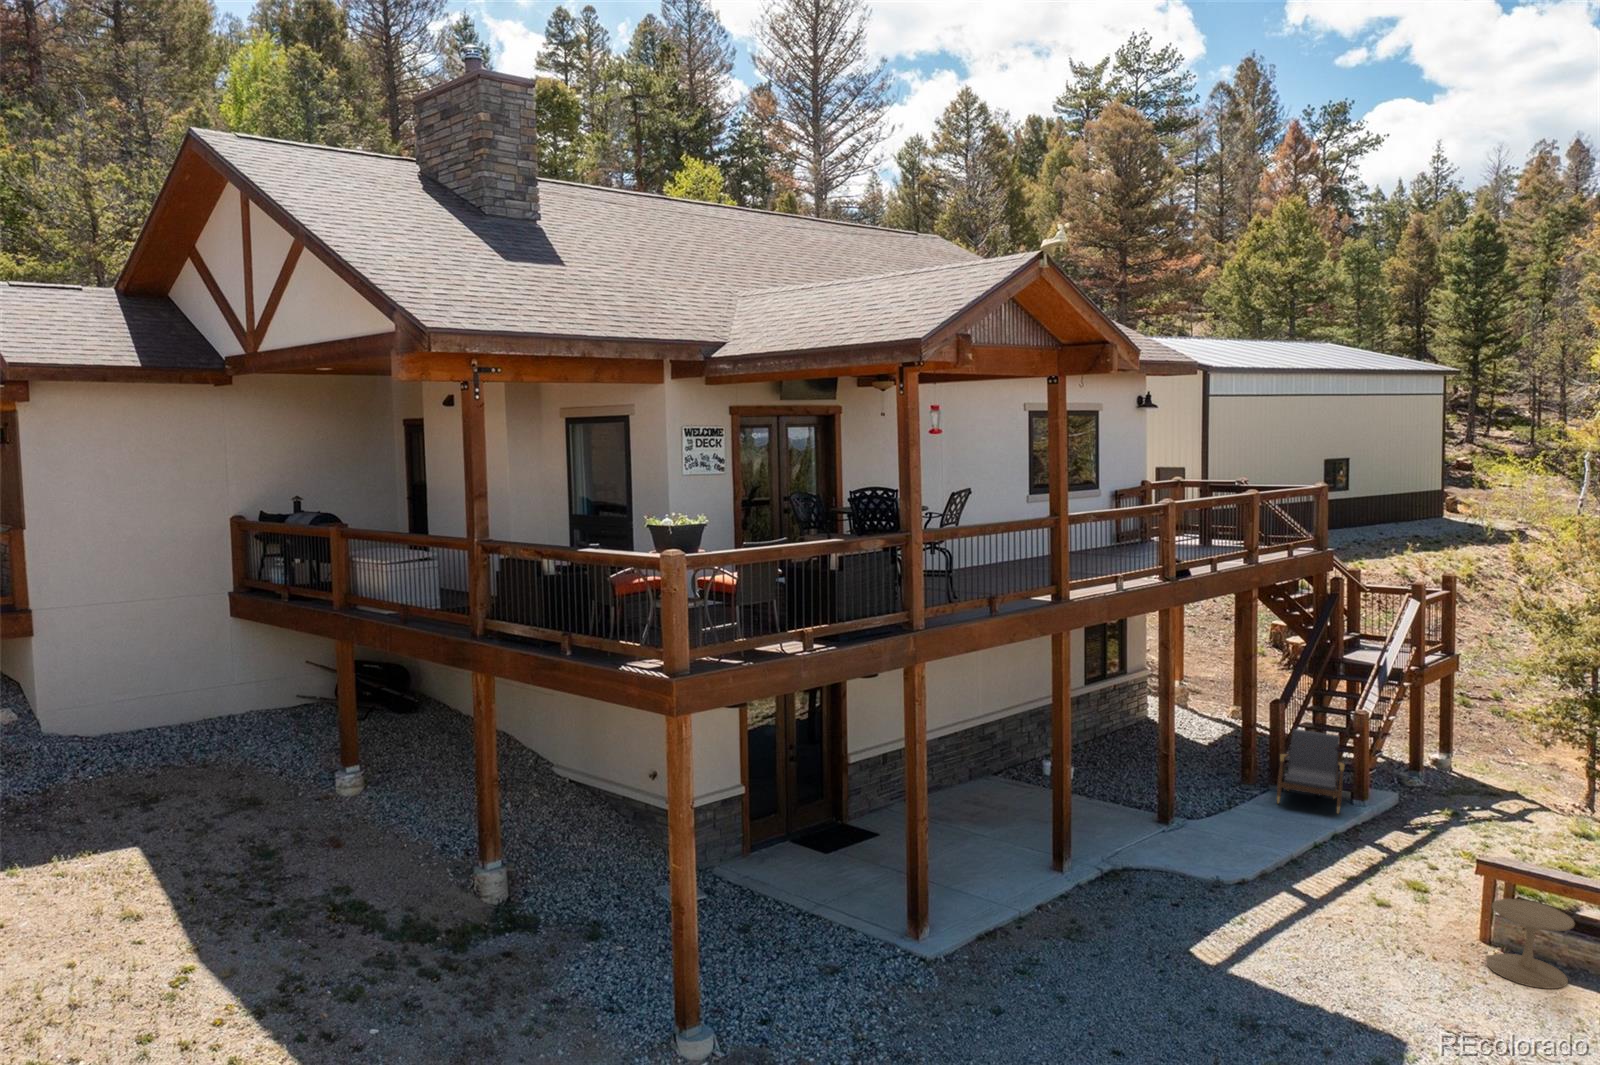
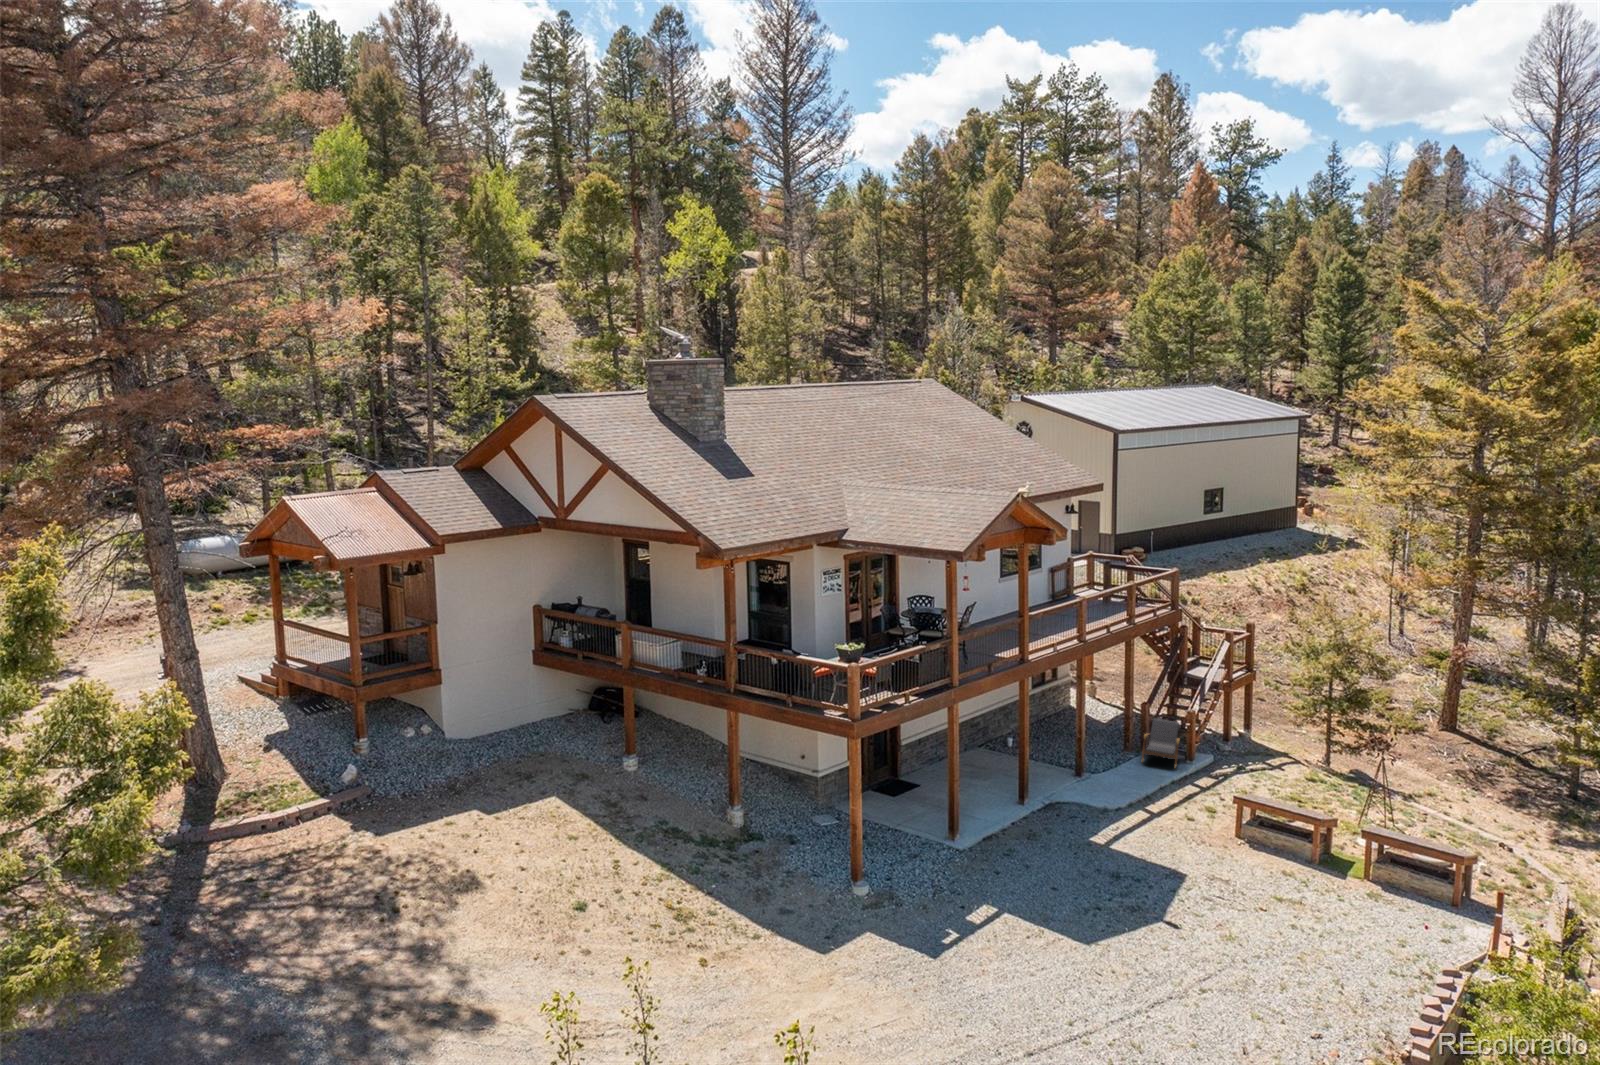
side table: present [1486,899,1574,989] -> none [1227,812,1266,854]

